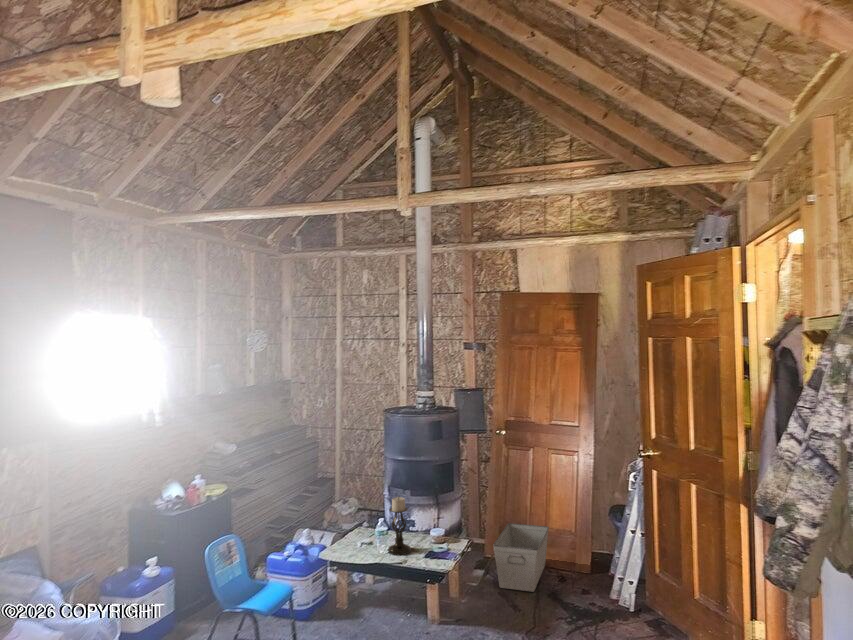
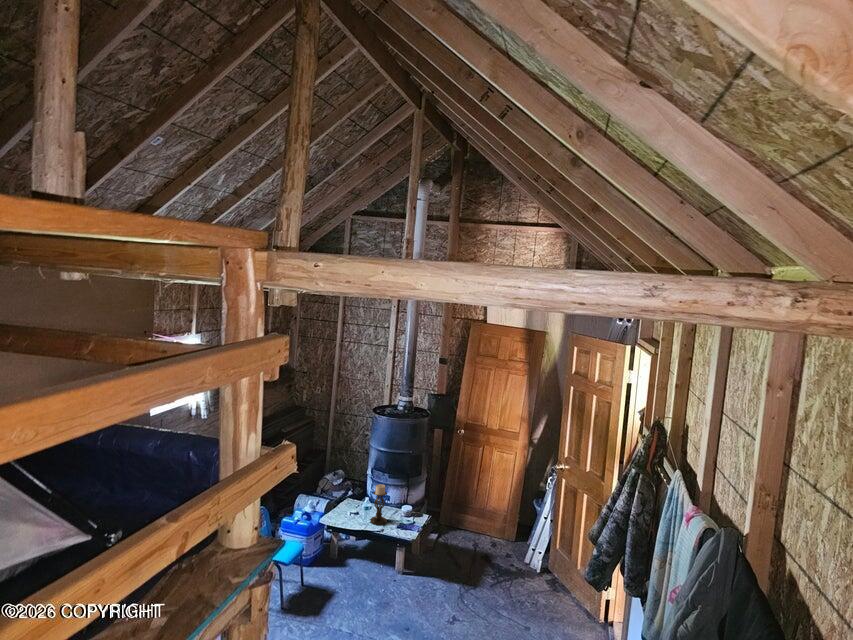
storage bin: present [493,523,549,592] -> none [446,501,489,554]

